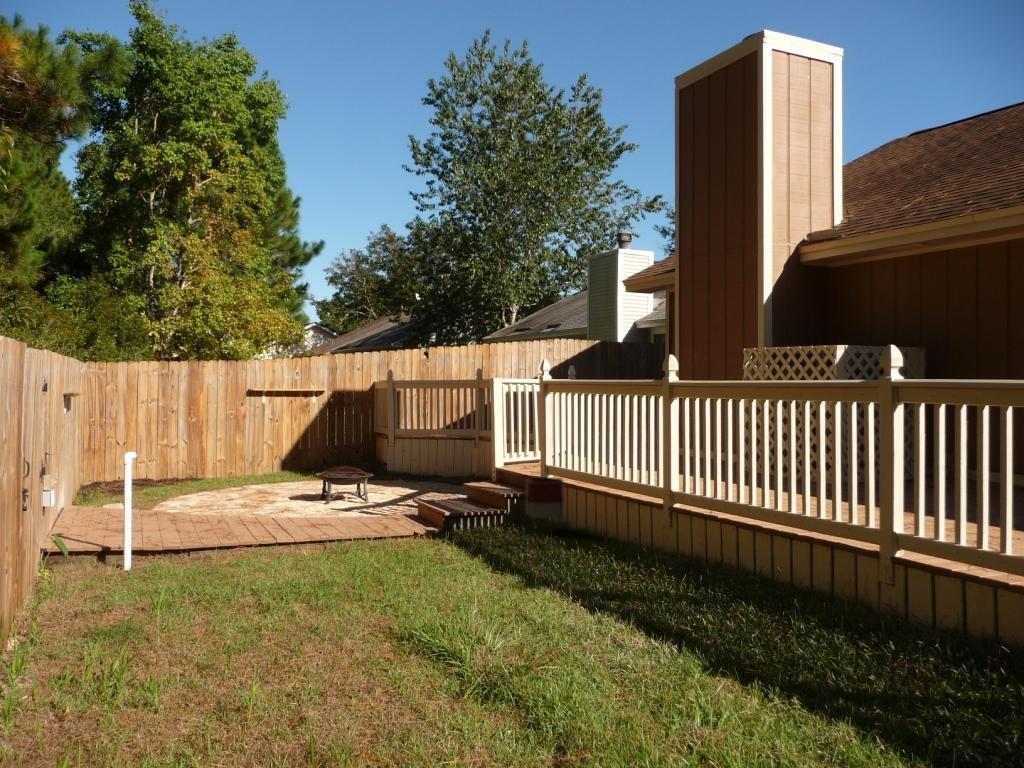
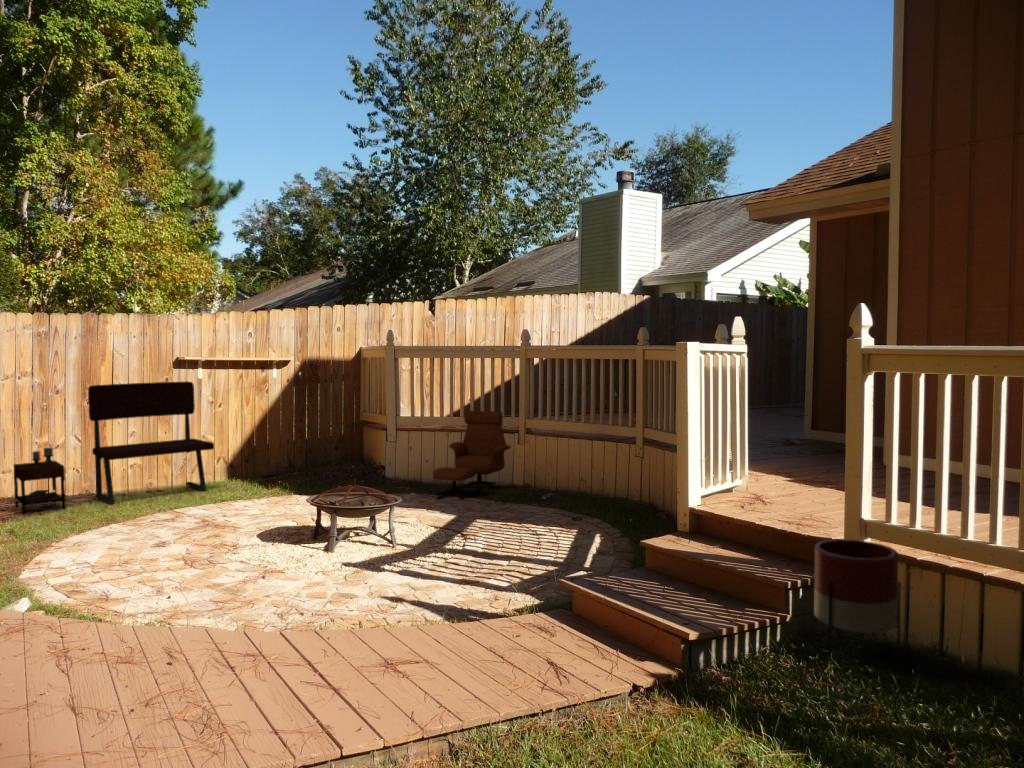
bench: none [192,405,270,483] -> present [88,381,214,504]
lounge chair: none [406,424,462,482] -> present [433,411,510,499]
side table: none [147,446,177,487] -> present [14,447,66,514]

